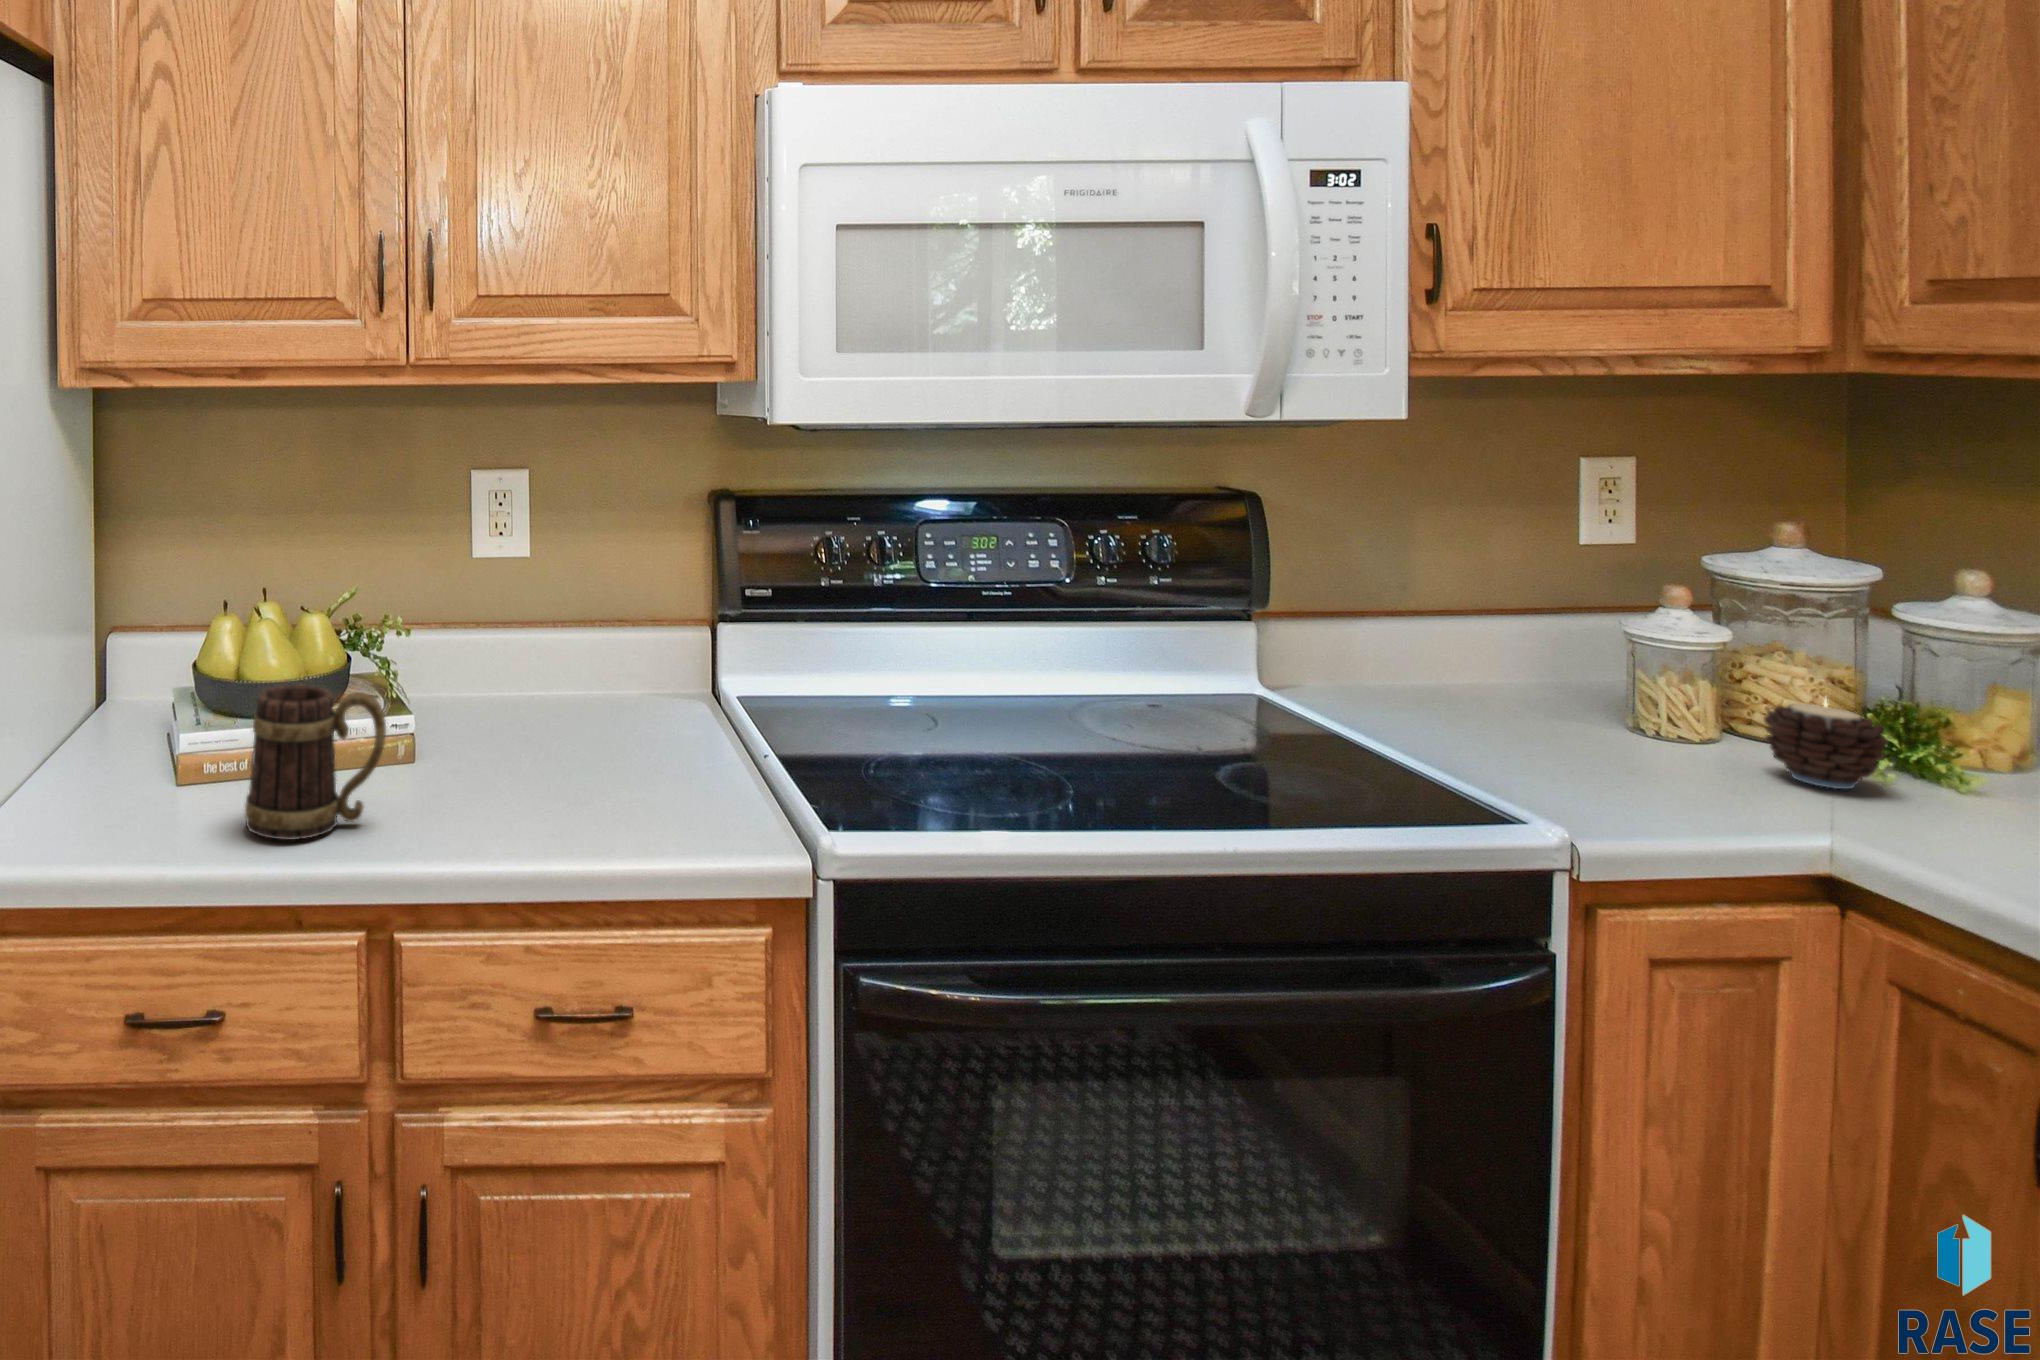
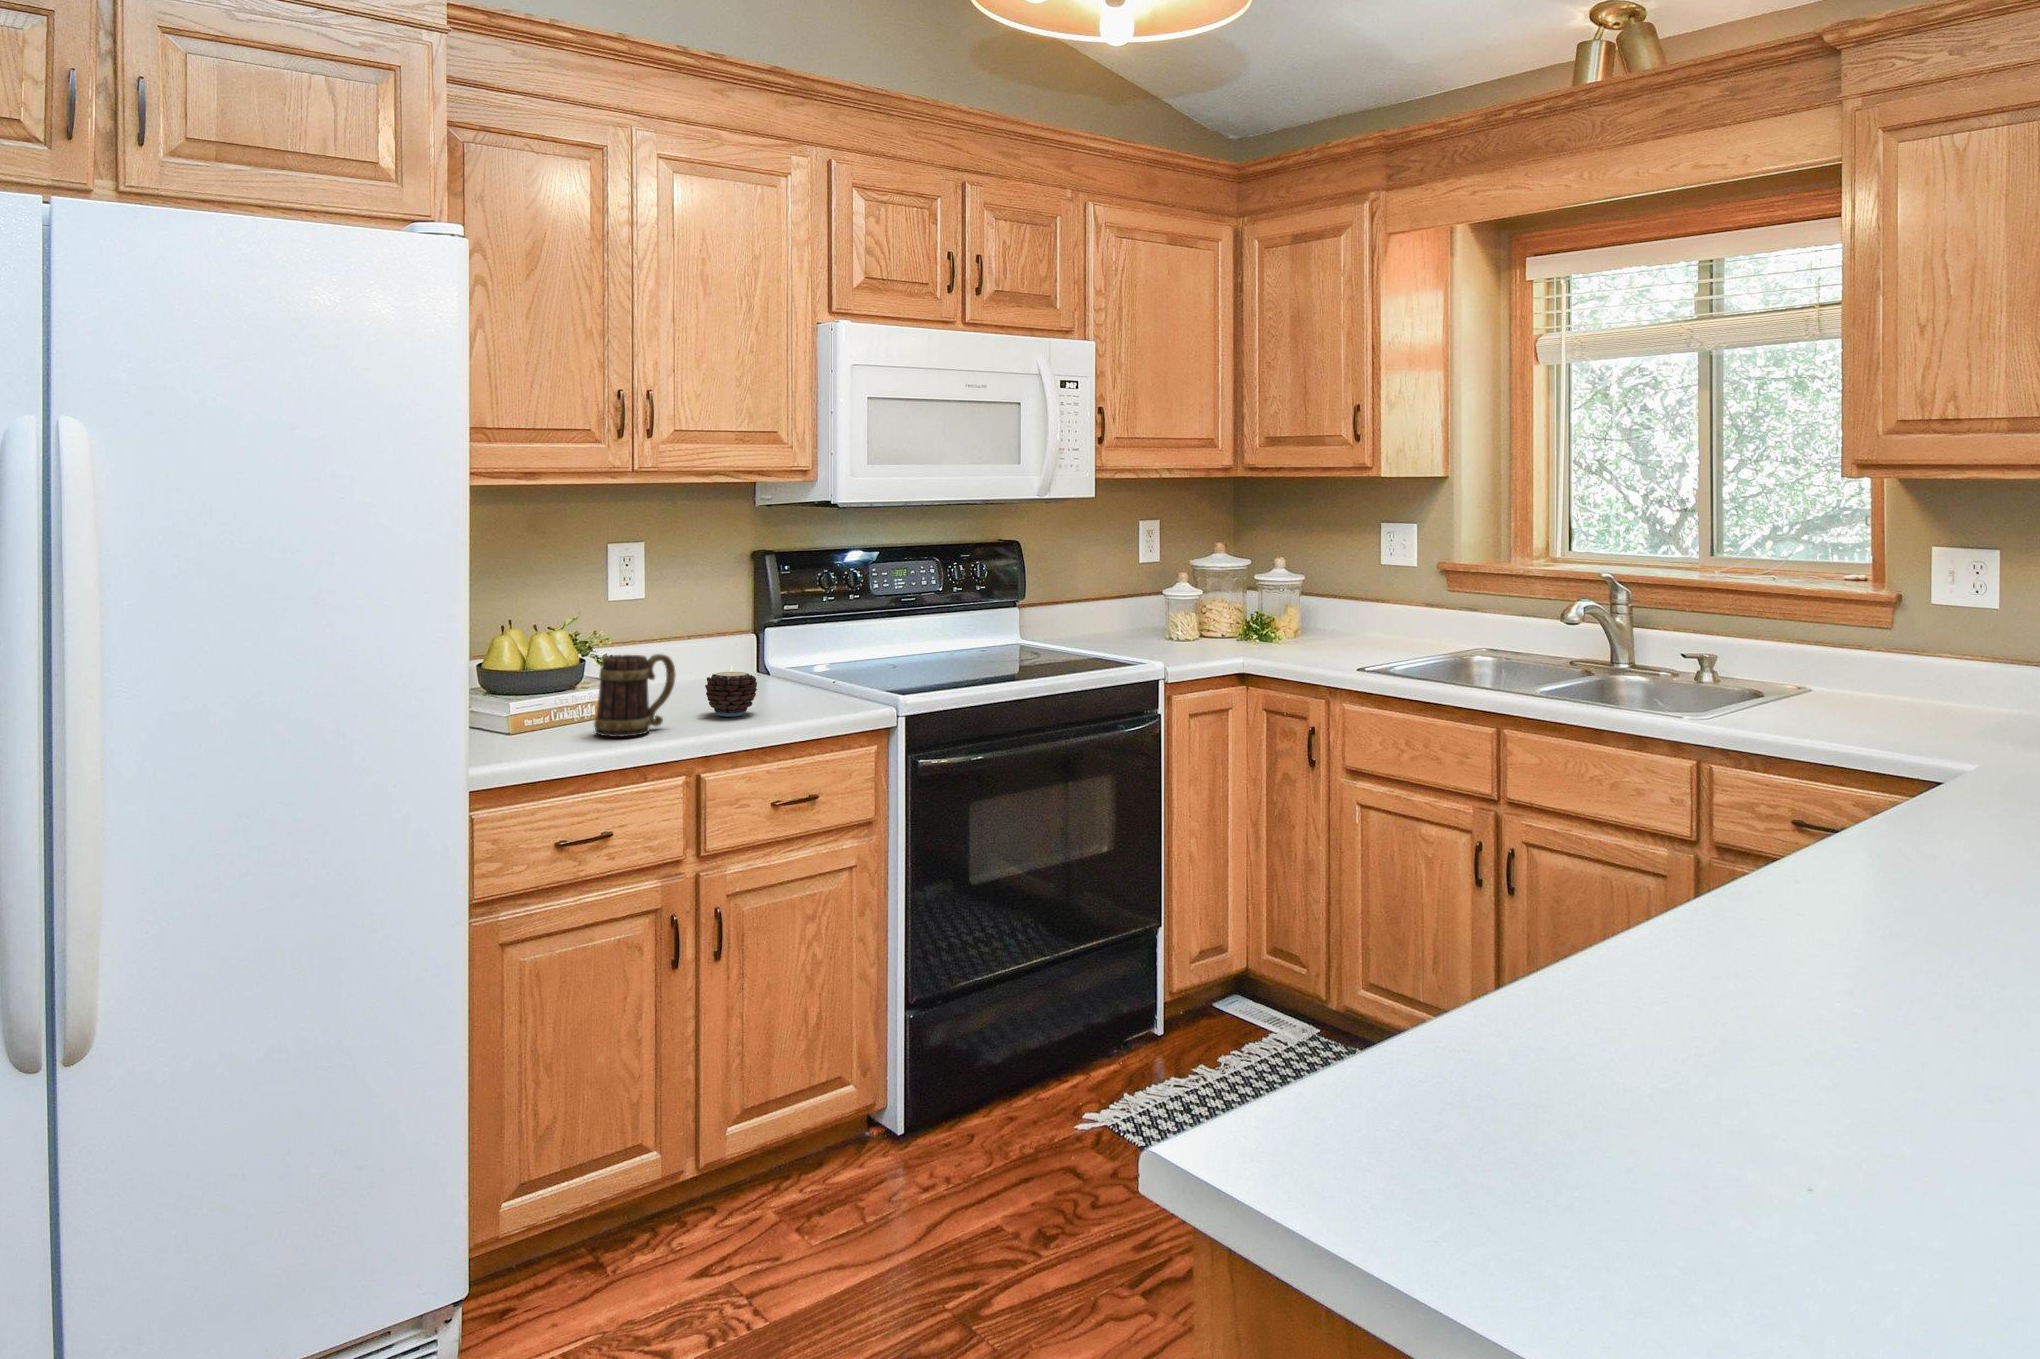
candle: present [1764,700,1888,789] -> present [705,666,757,716]

